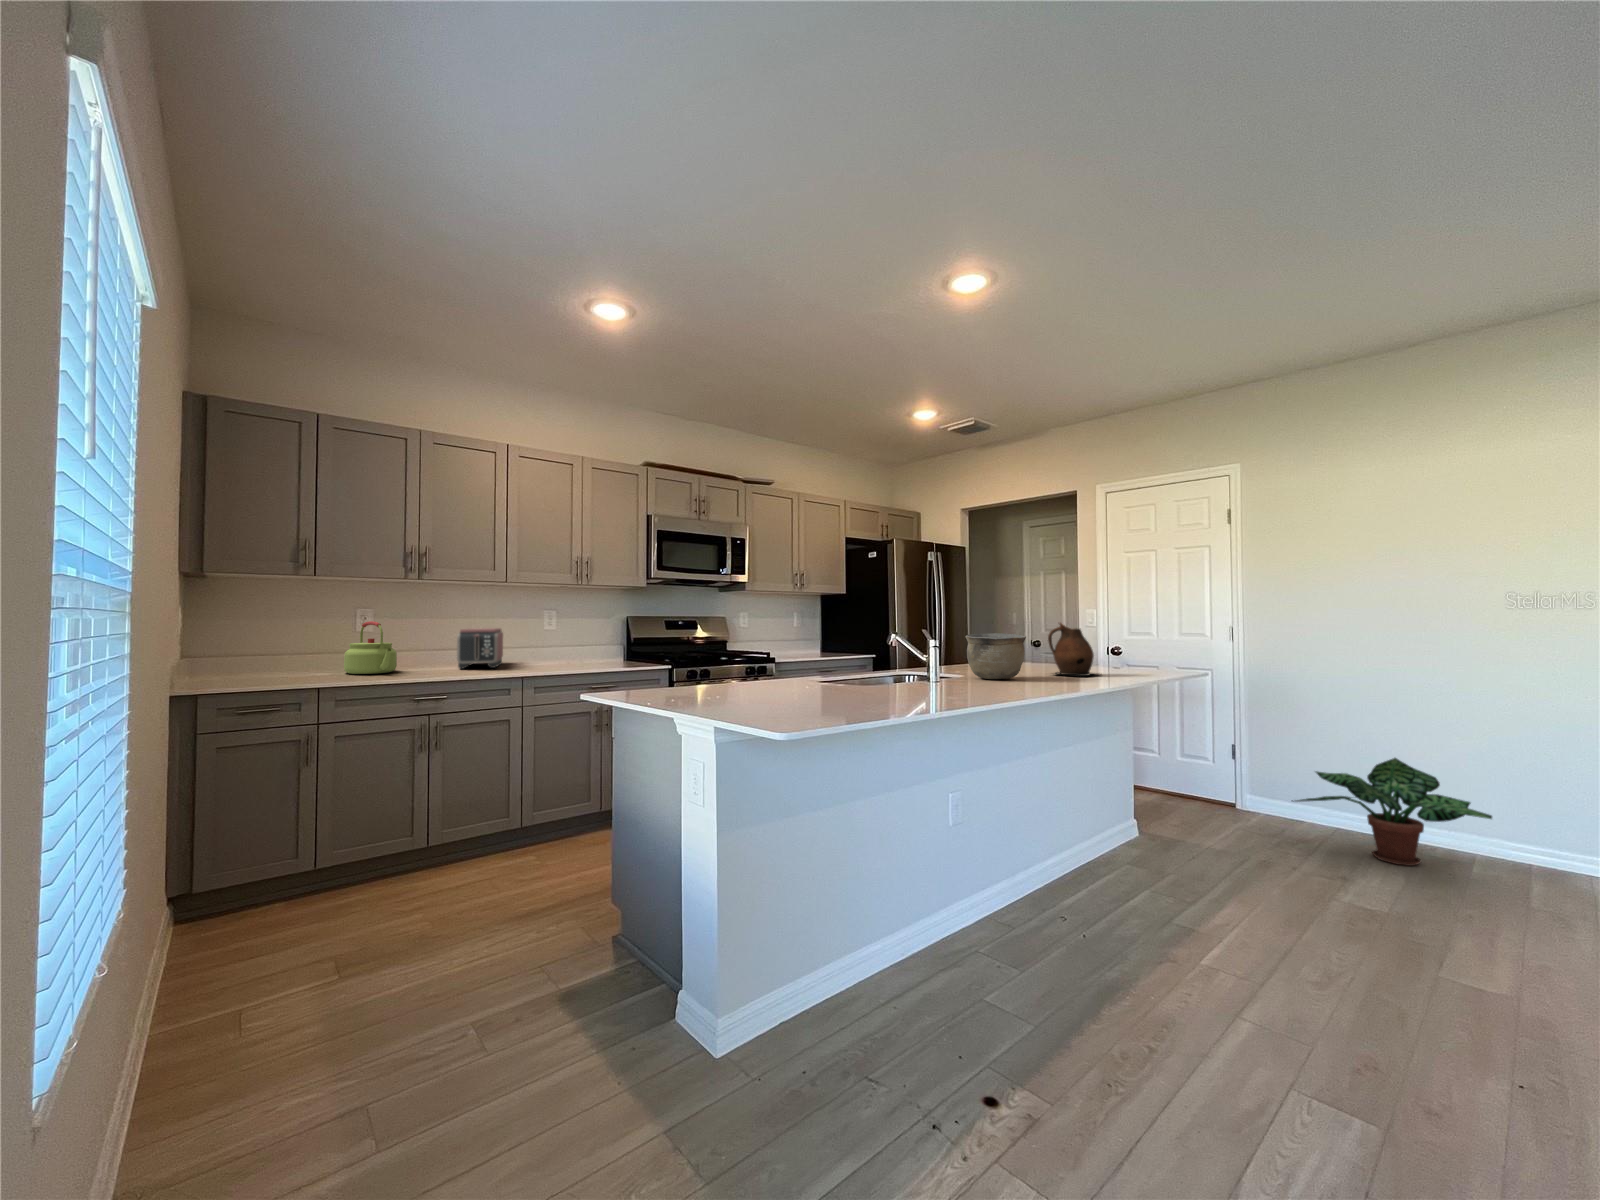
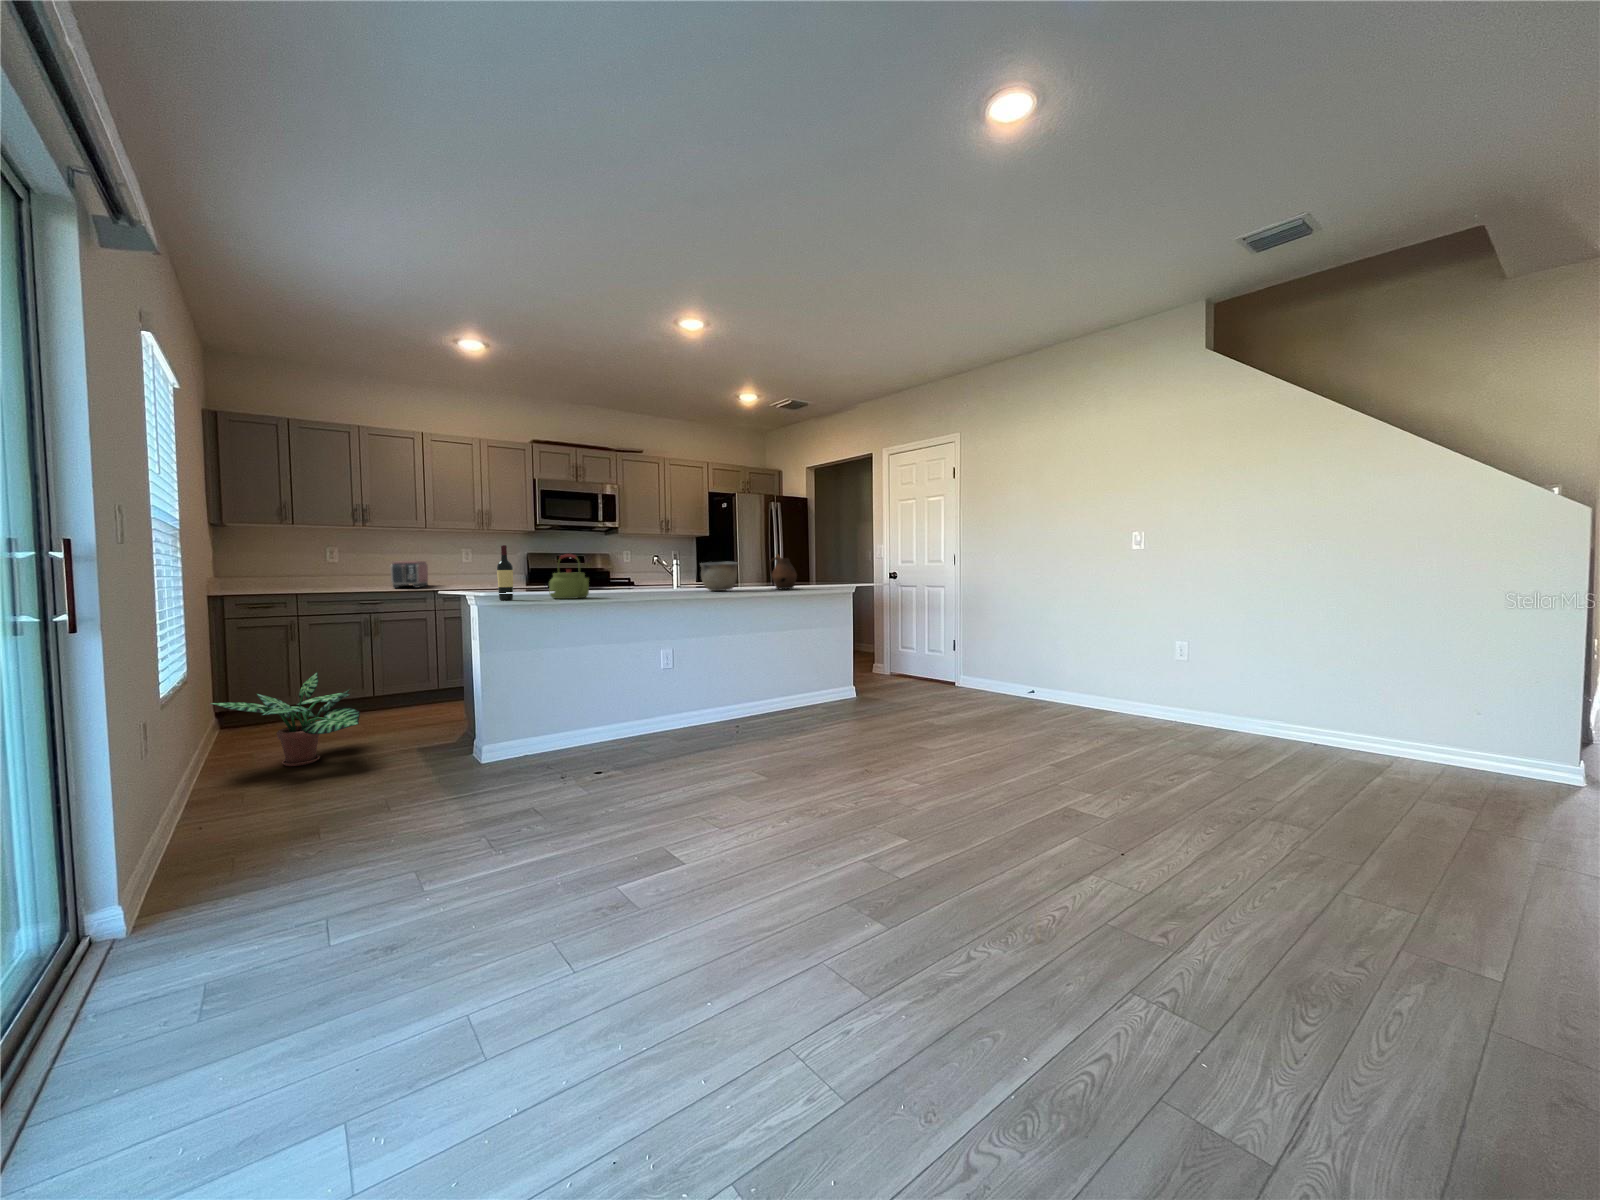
wine bottle: none [737,607,764,708] -> present [497,545,513,600]
kettle: present [344,621,397,674] -> present [549,554,589,599]
potted plant: present [1292,758,1492,866] -> present [211,672,360,766]

